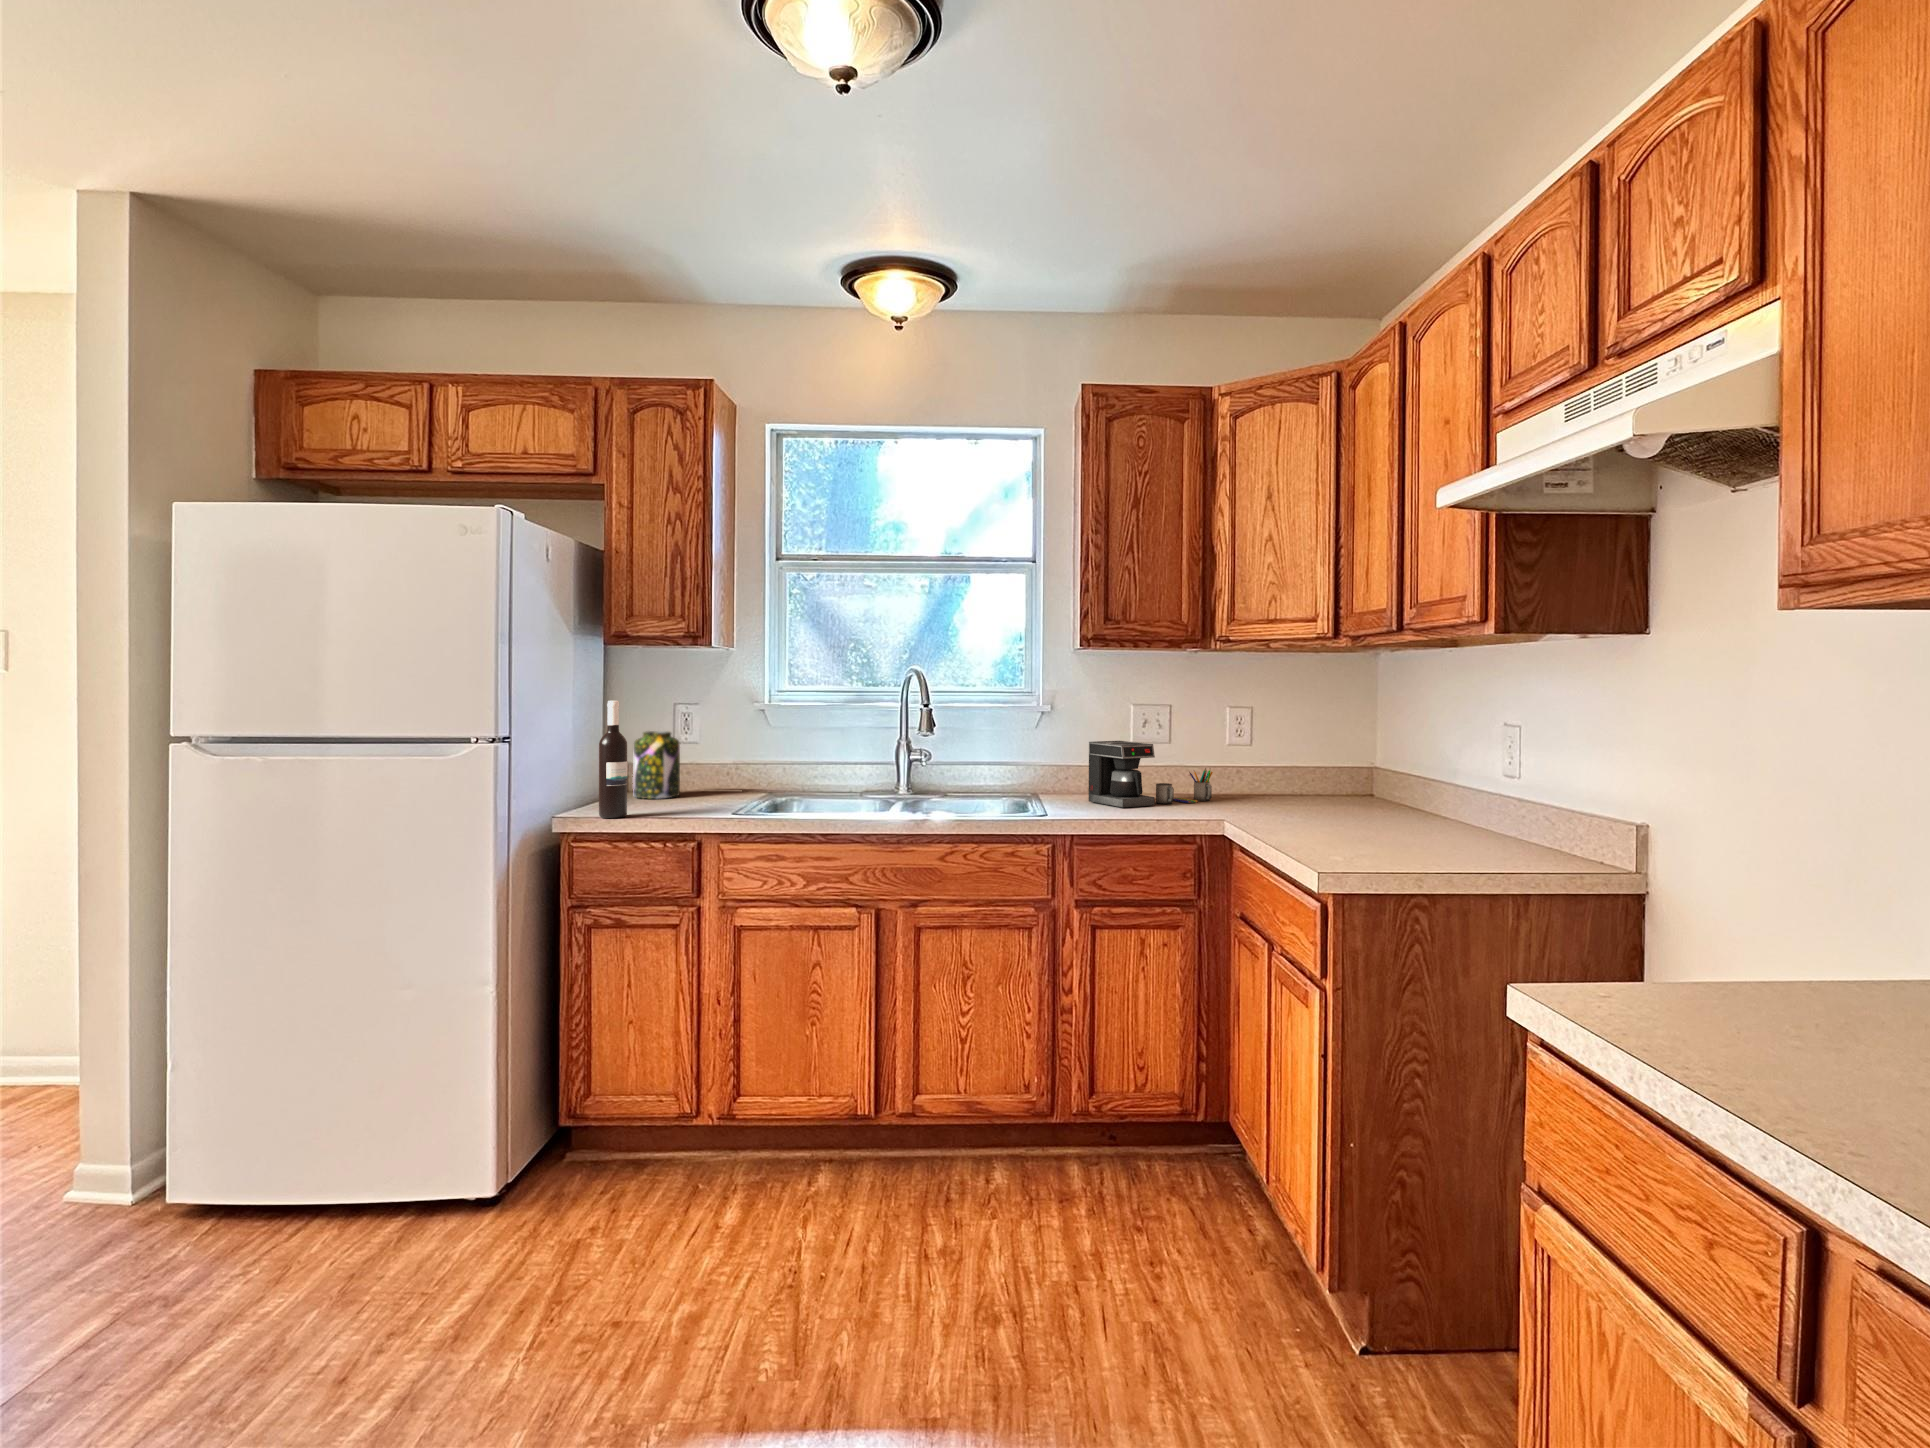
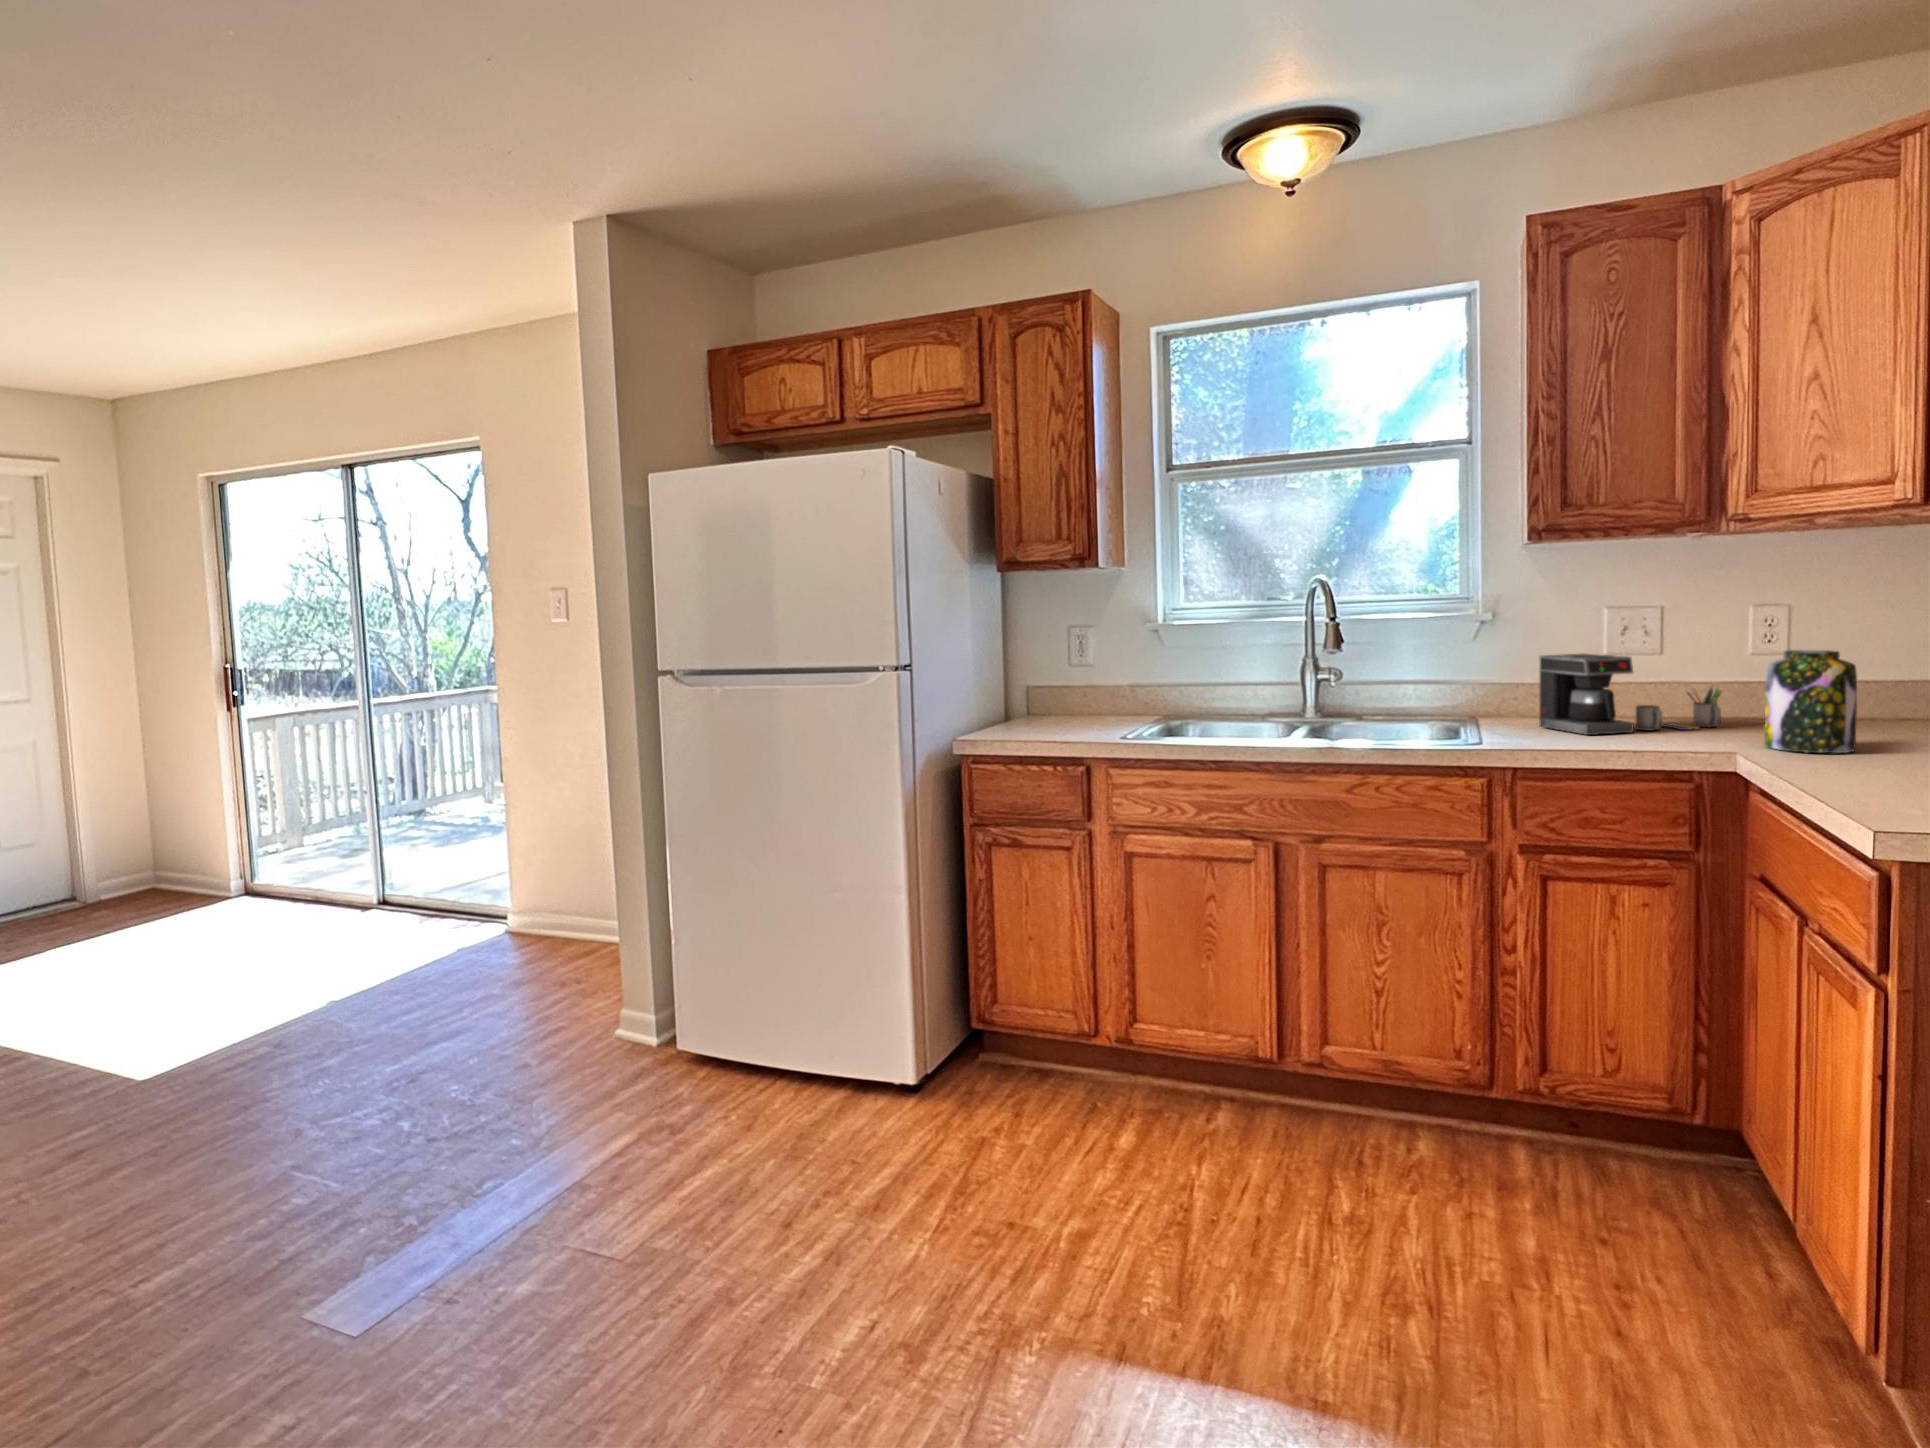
wine bottle: present [599,701,628,818] -> none [992,626,1020,739]
jar: present [633,731,680,799] -> present [1765,650,1857,753]

